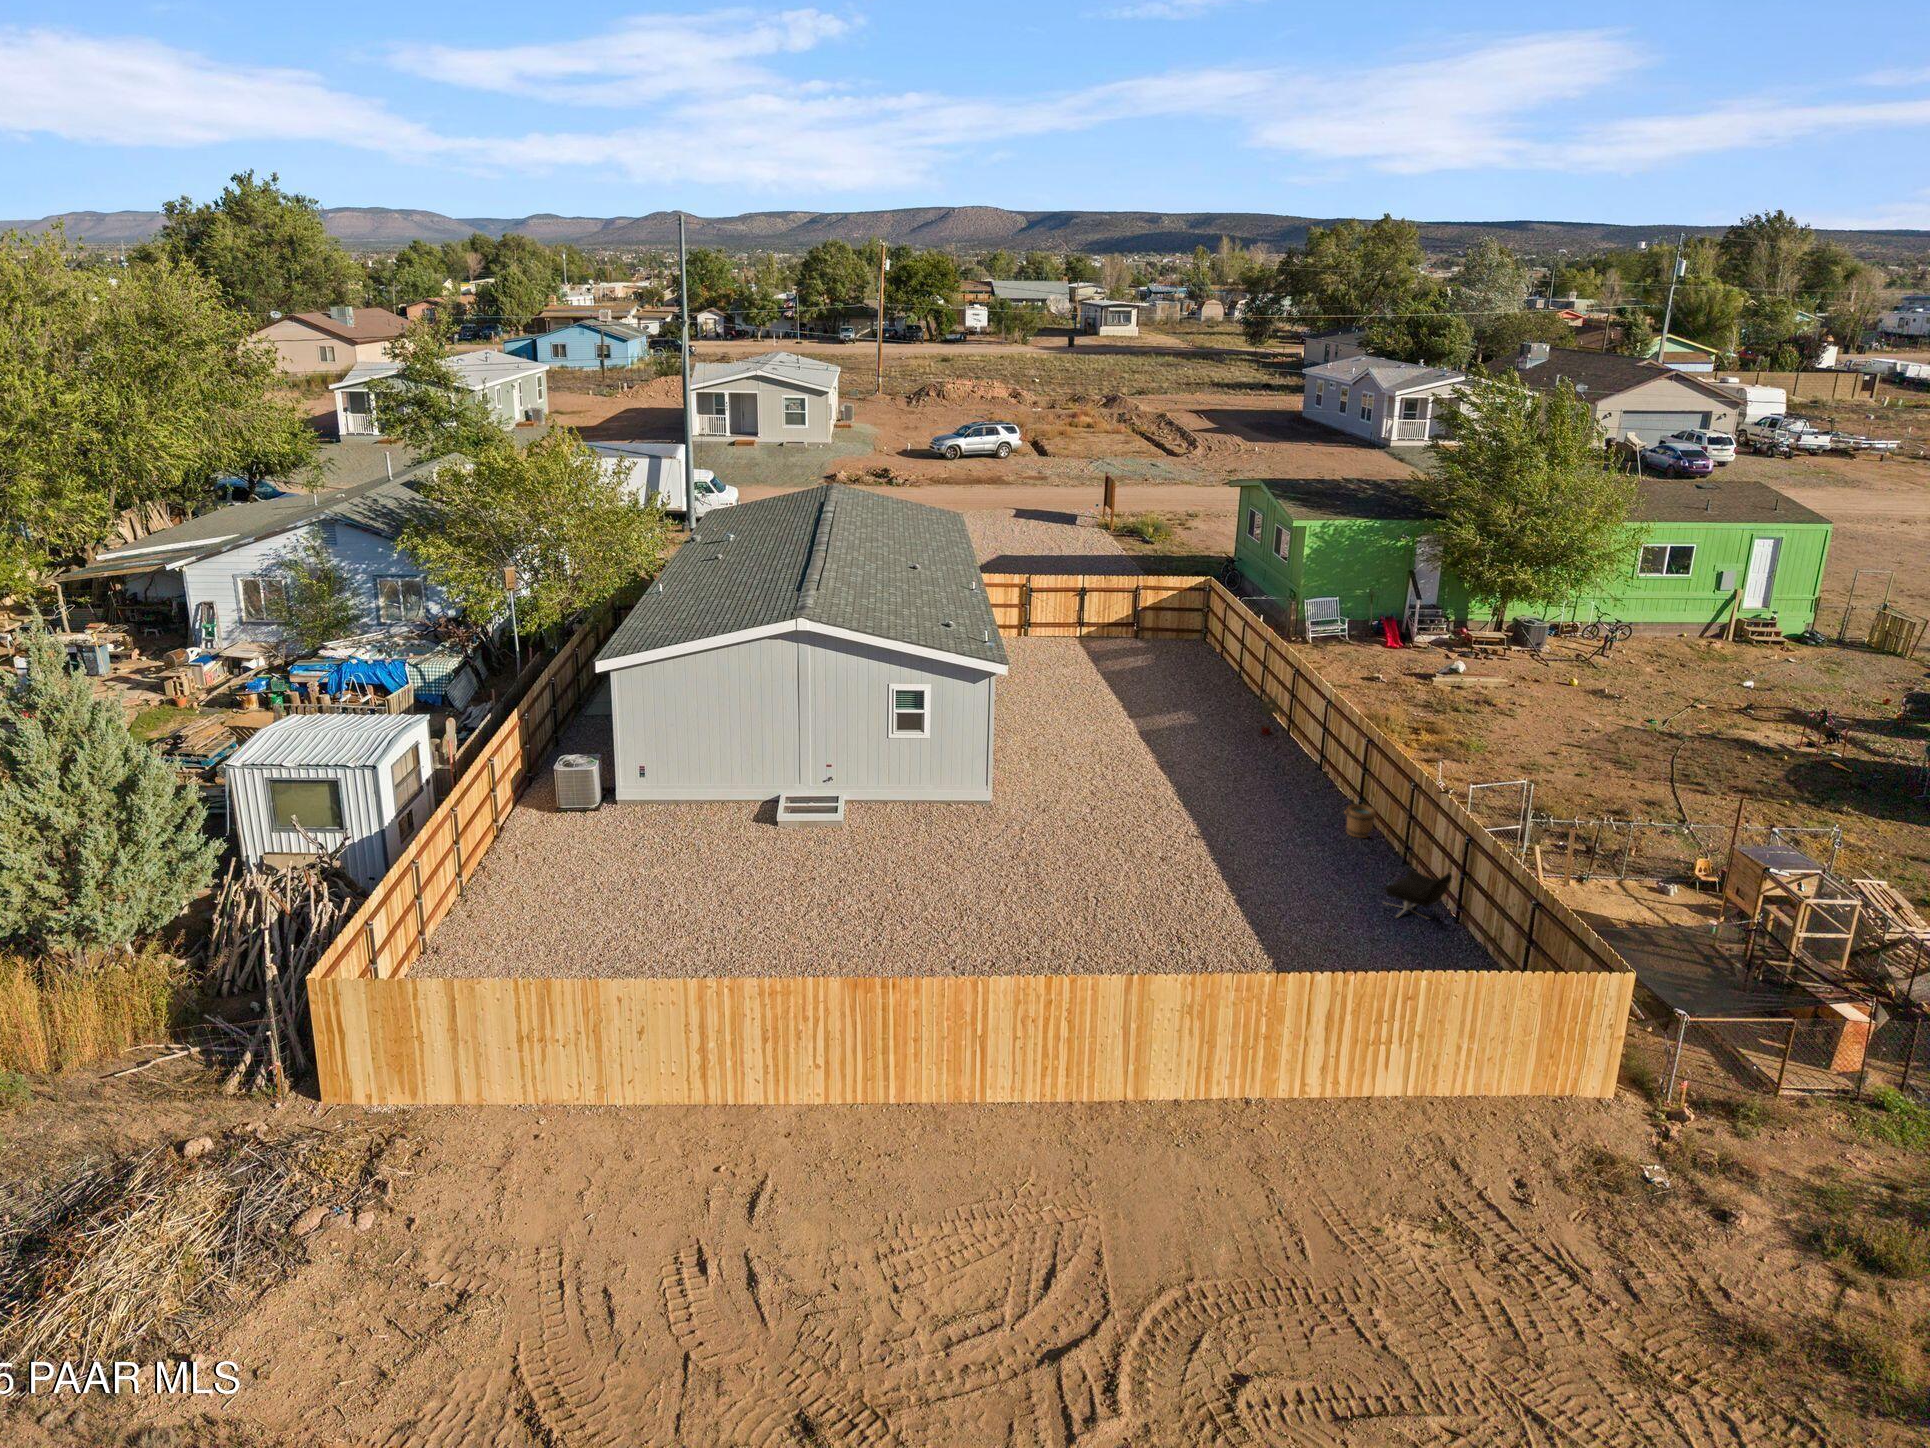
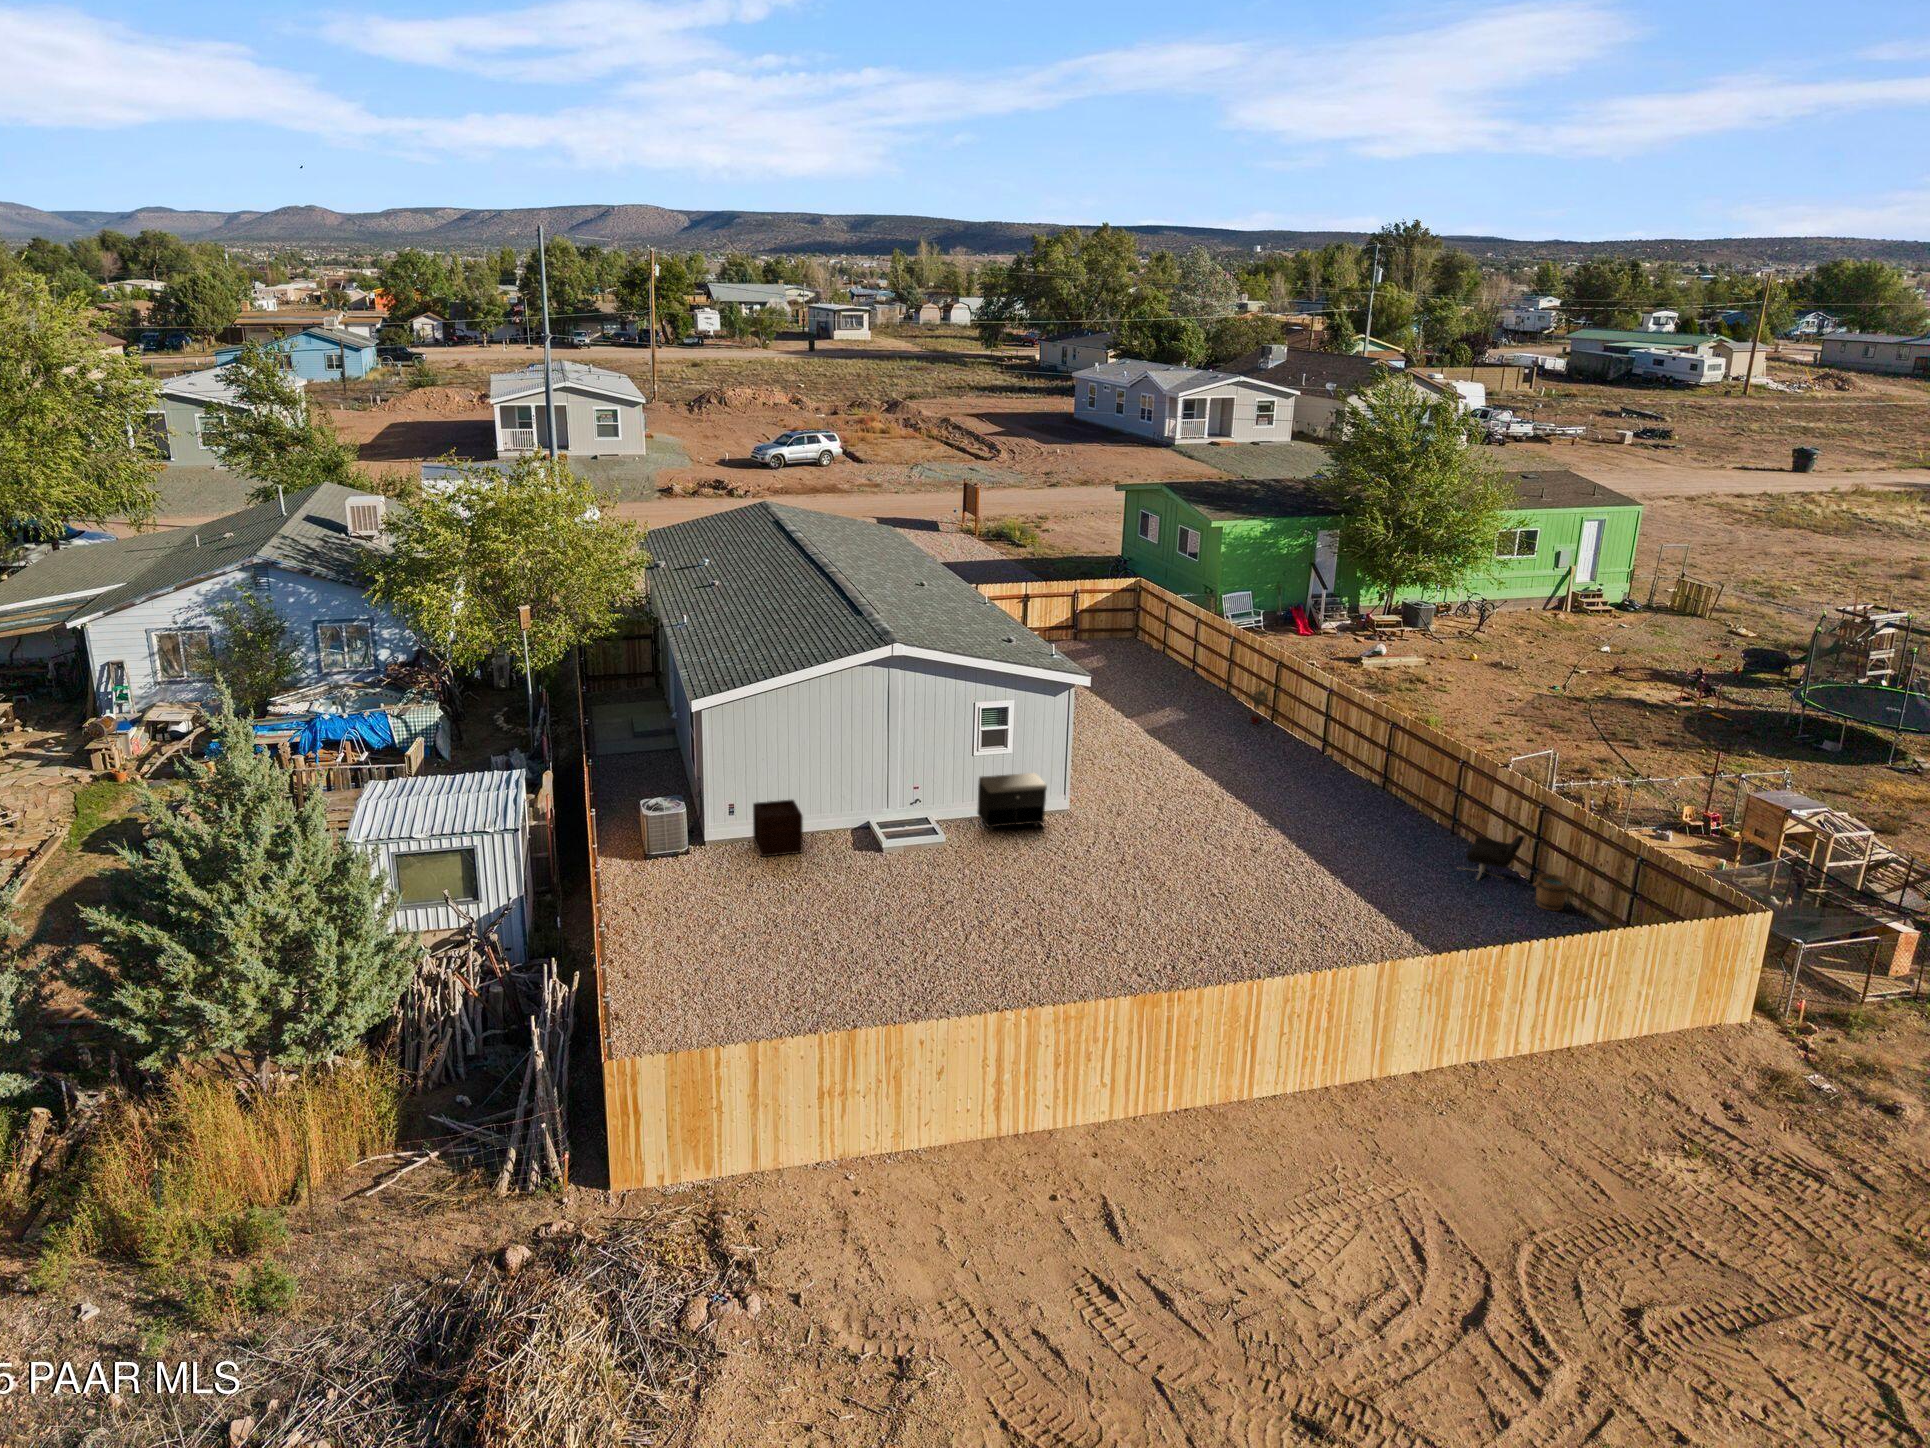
storage bench: none [898,762,962,817] -> present [977,773,1047,829]
wooden crate: none [659,768,706,821] -> present [753,800,803,857]
bucket: present [1344,804,1376,838] -> present [1534,873,1570,911]

